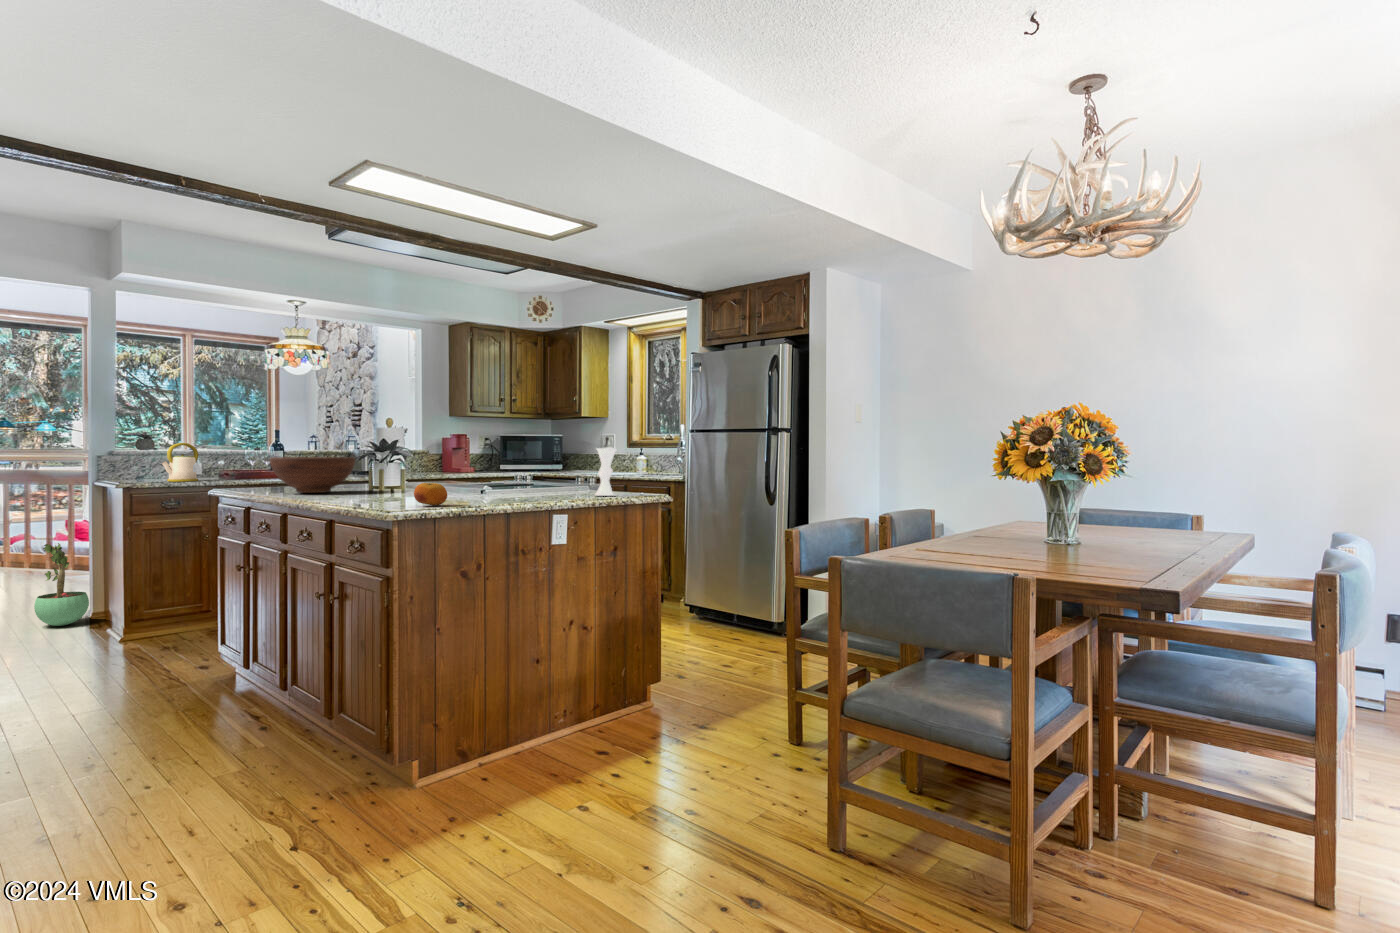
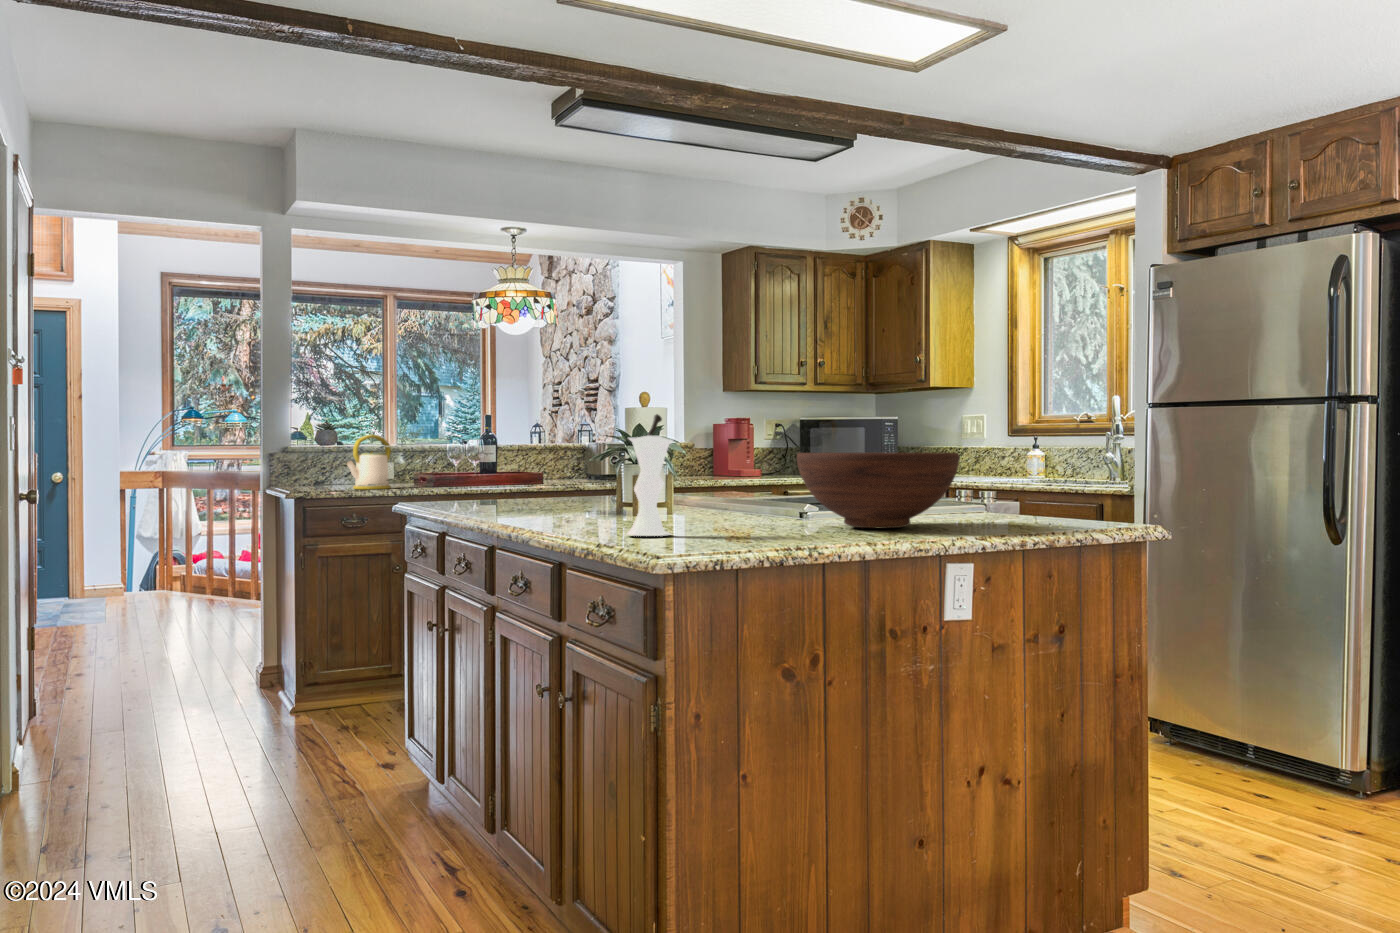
vase: present [595,437,616,496] -> present [627,414,673,536]
fruit bowl: present [270,457,355,493] -> present [797,453,960,528]
fruit: present [414,483,447,505] -> none [698,499,756,542]
potted plant: present [34,543,89,626] -> none [199,572,261,684]

